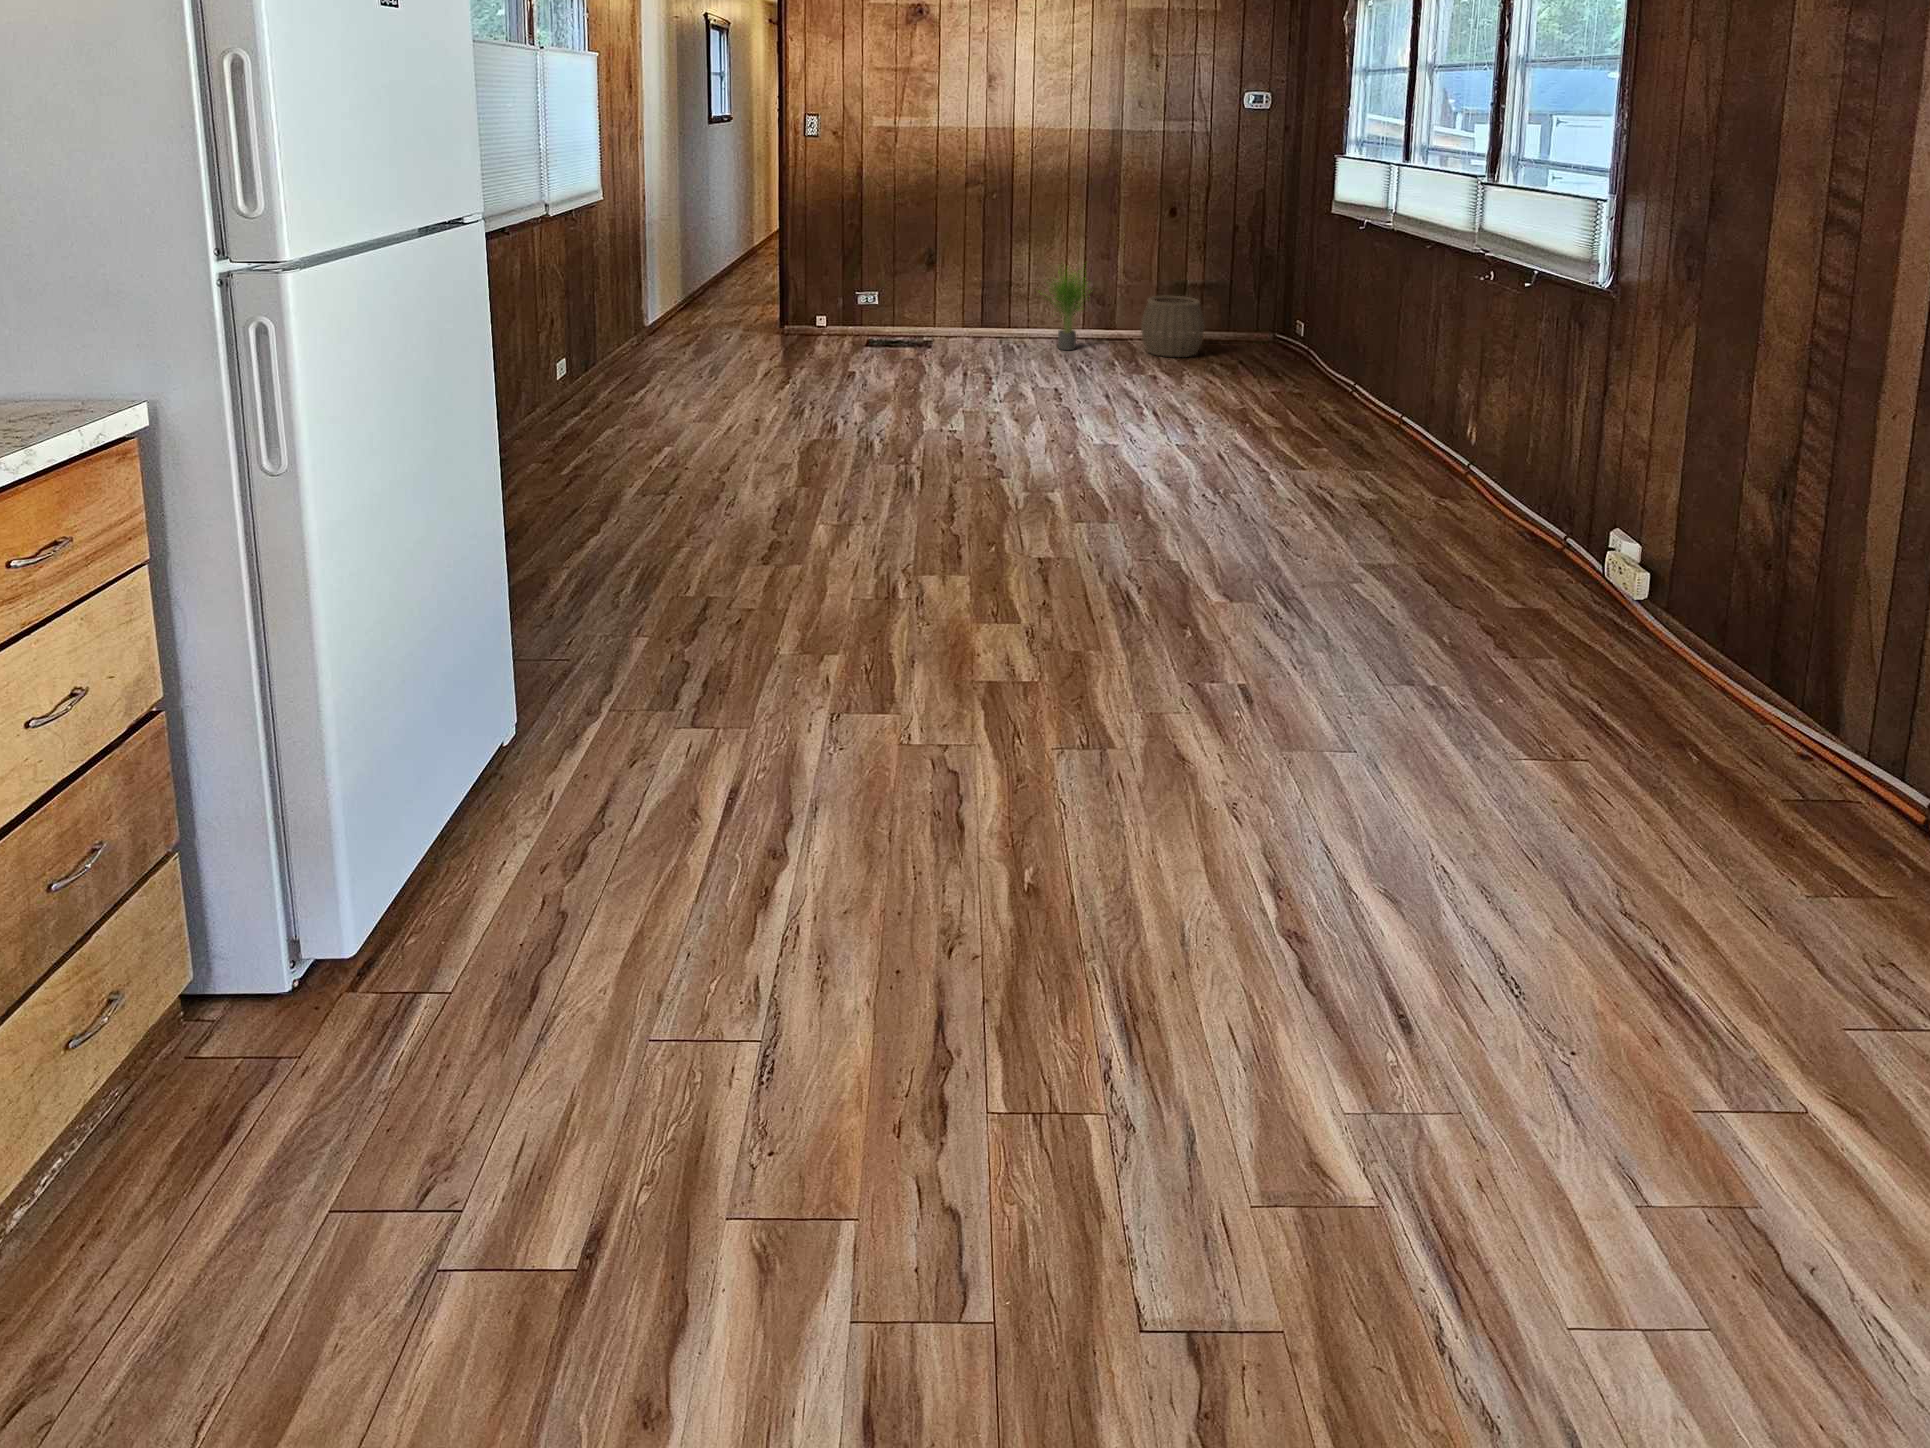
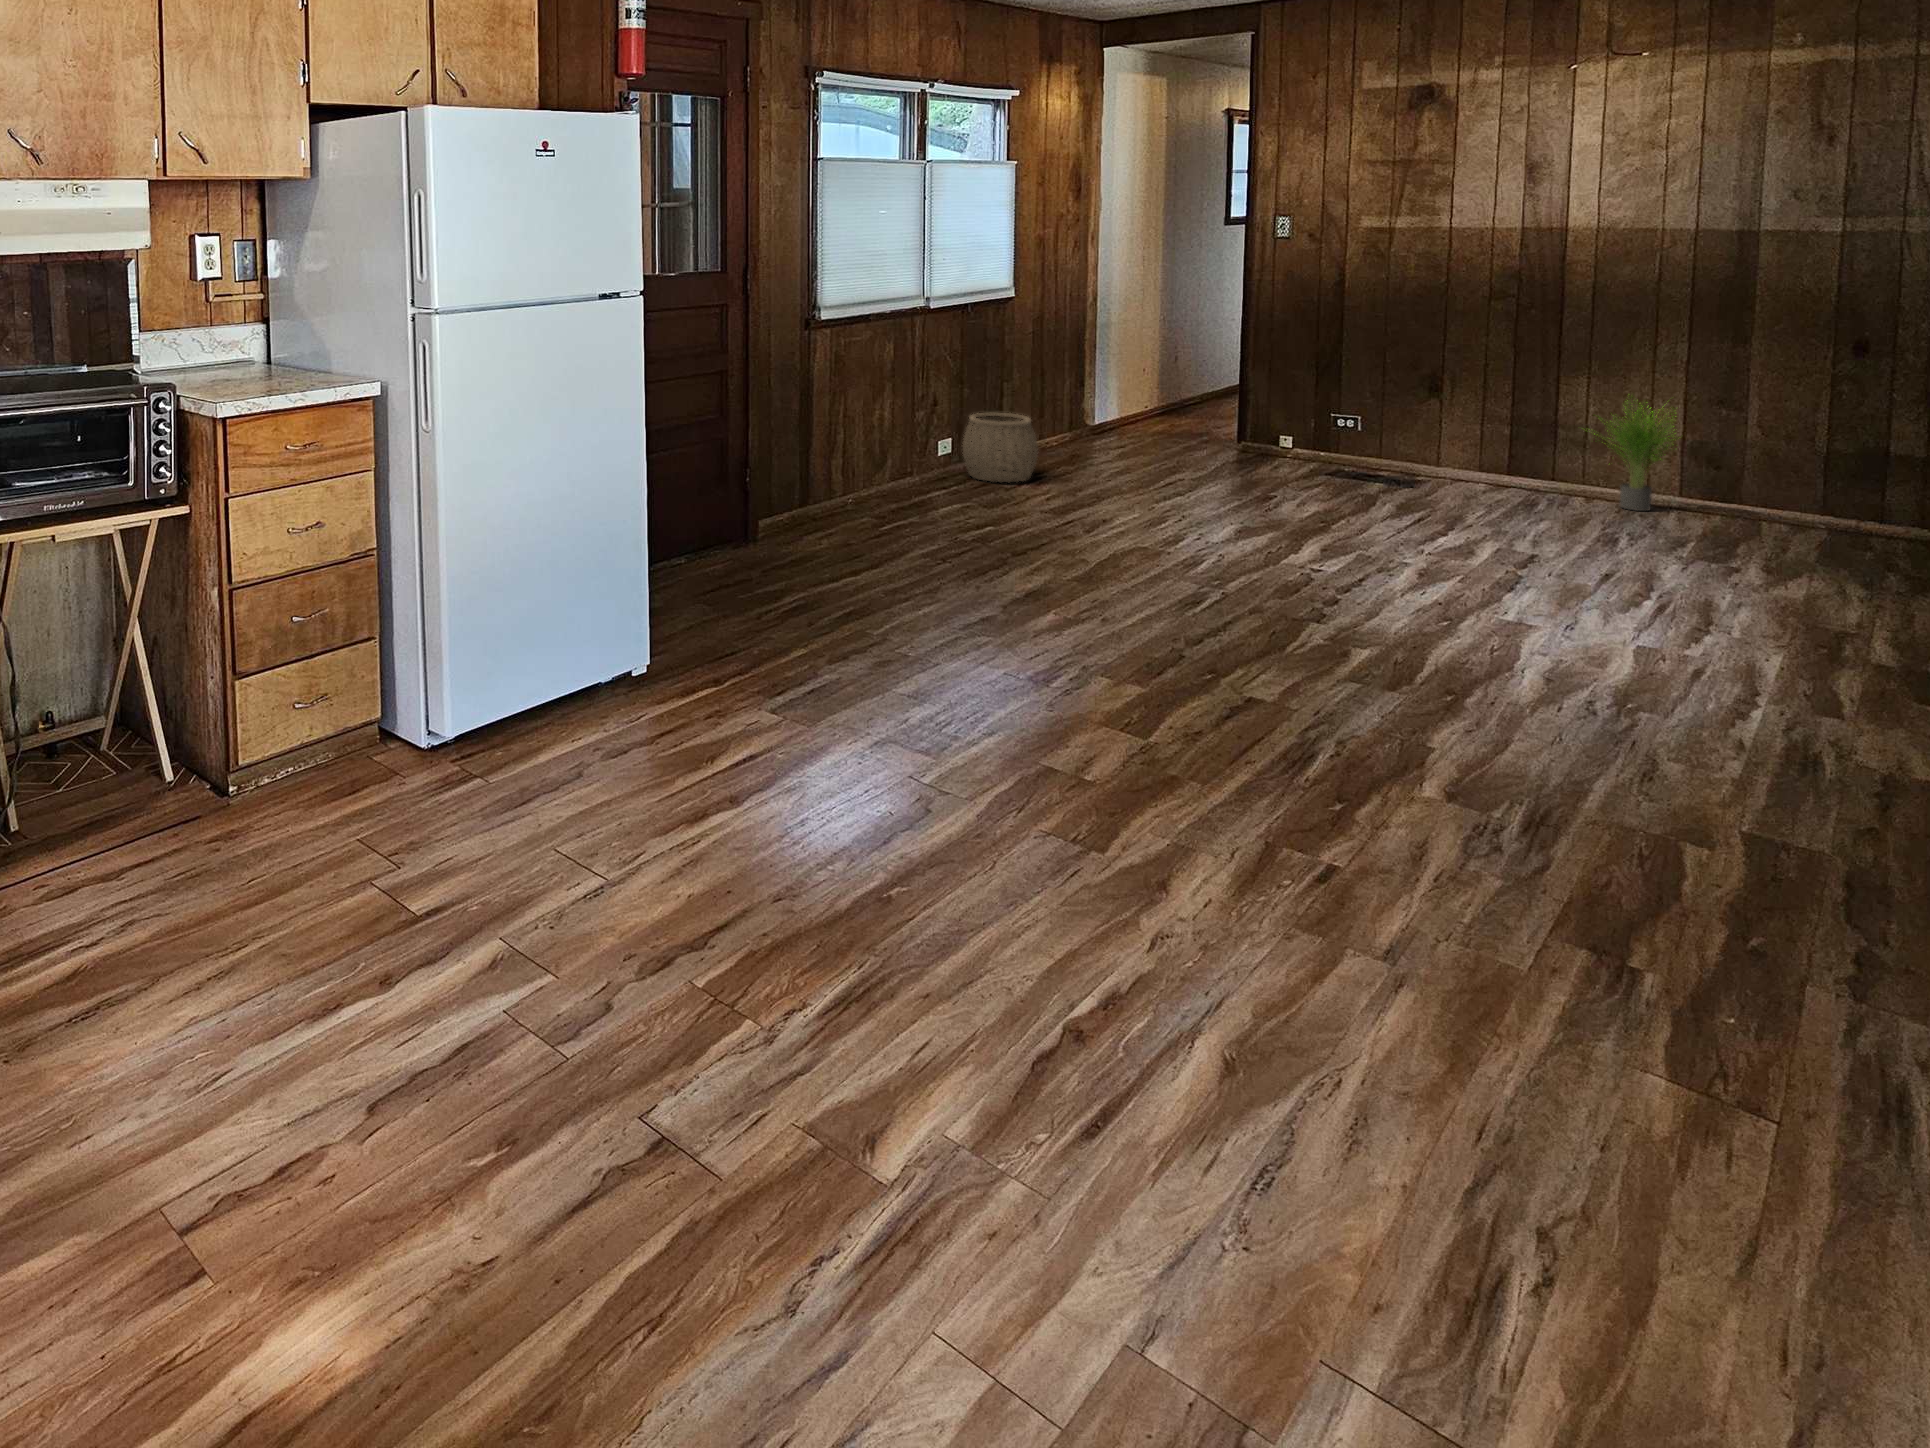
woven basket: present [1141,296,1204,357] -> present [963,413,1038,482]

